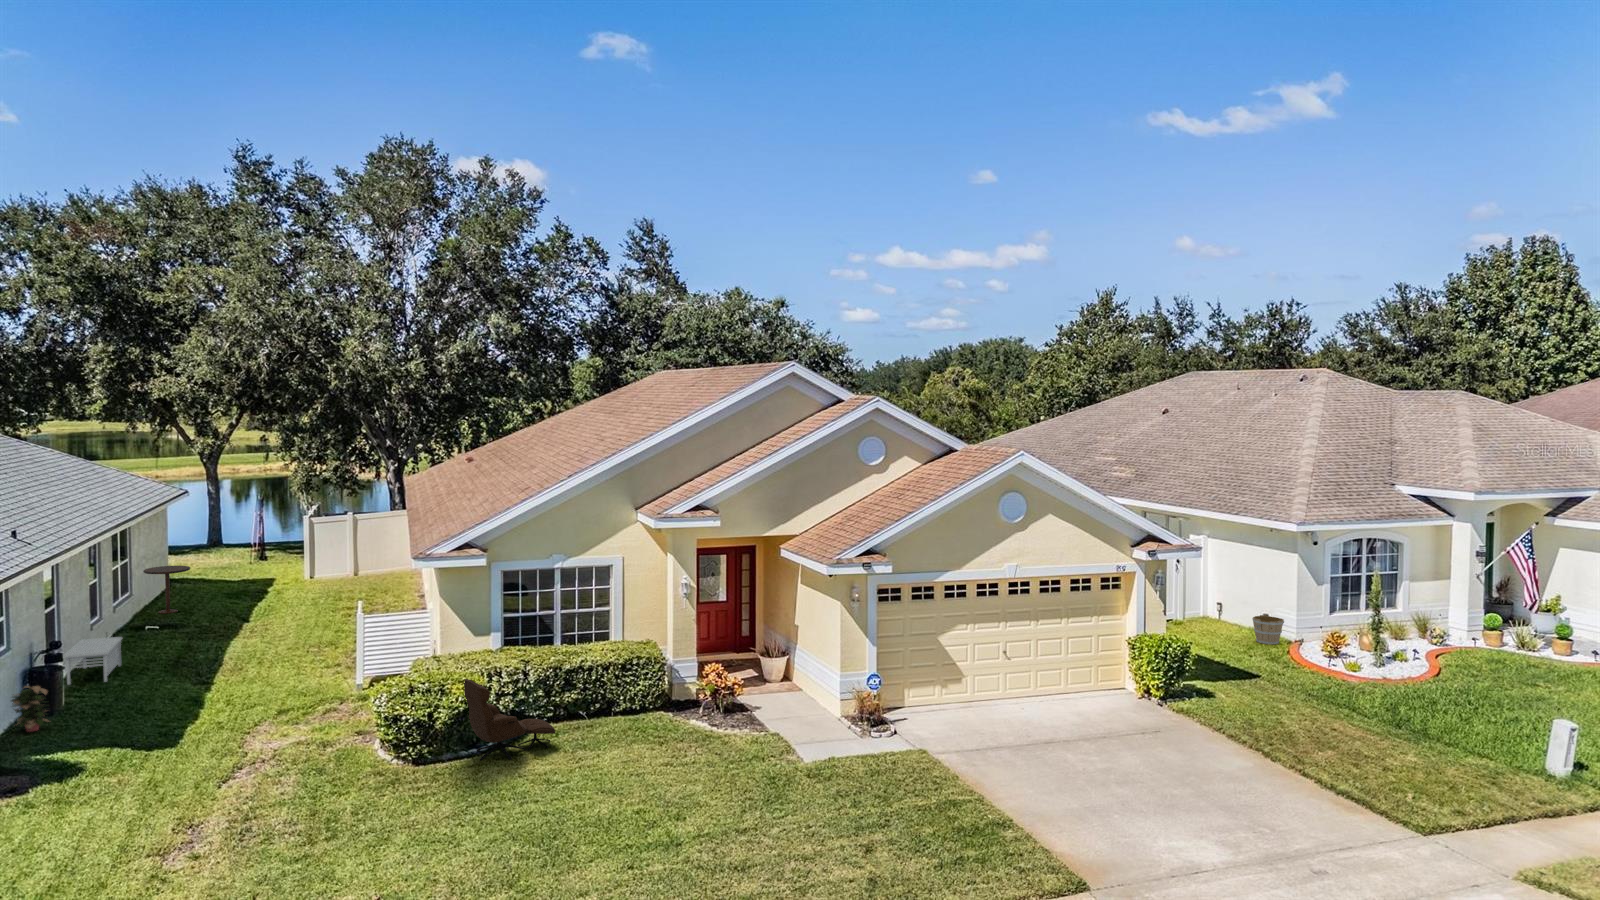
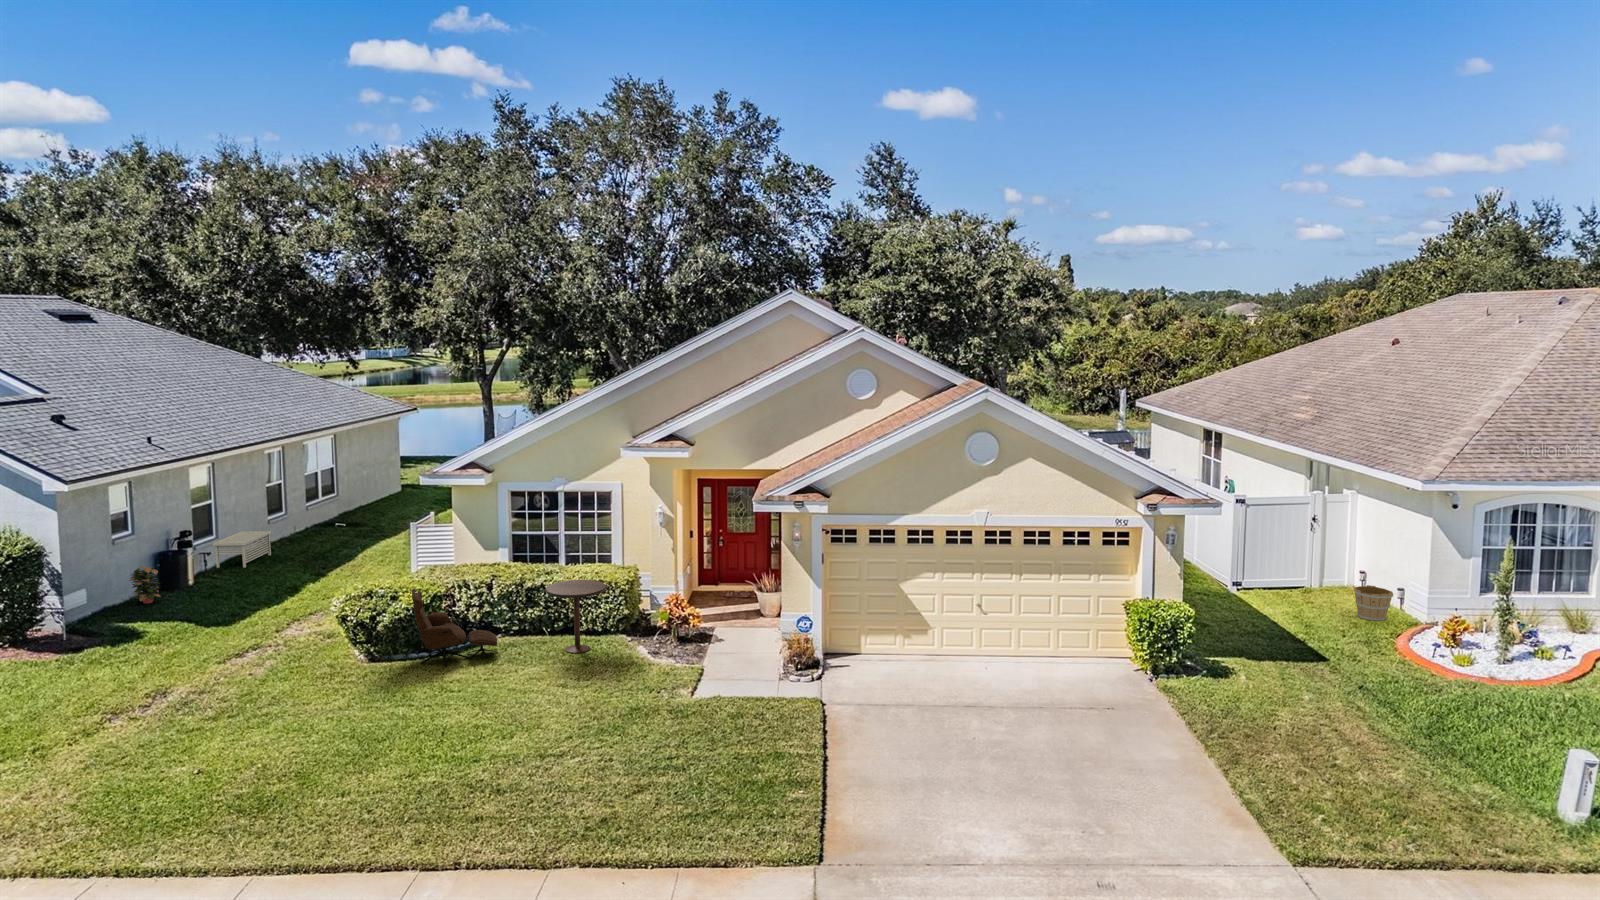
pedestal table: present [143,566,190,614] -> present [545,580,607,654]

